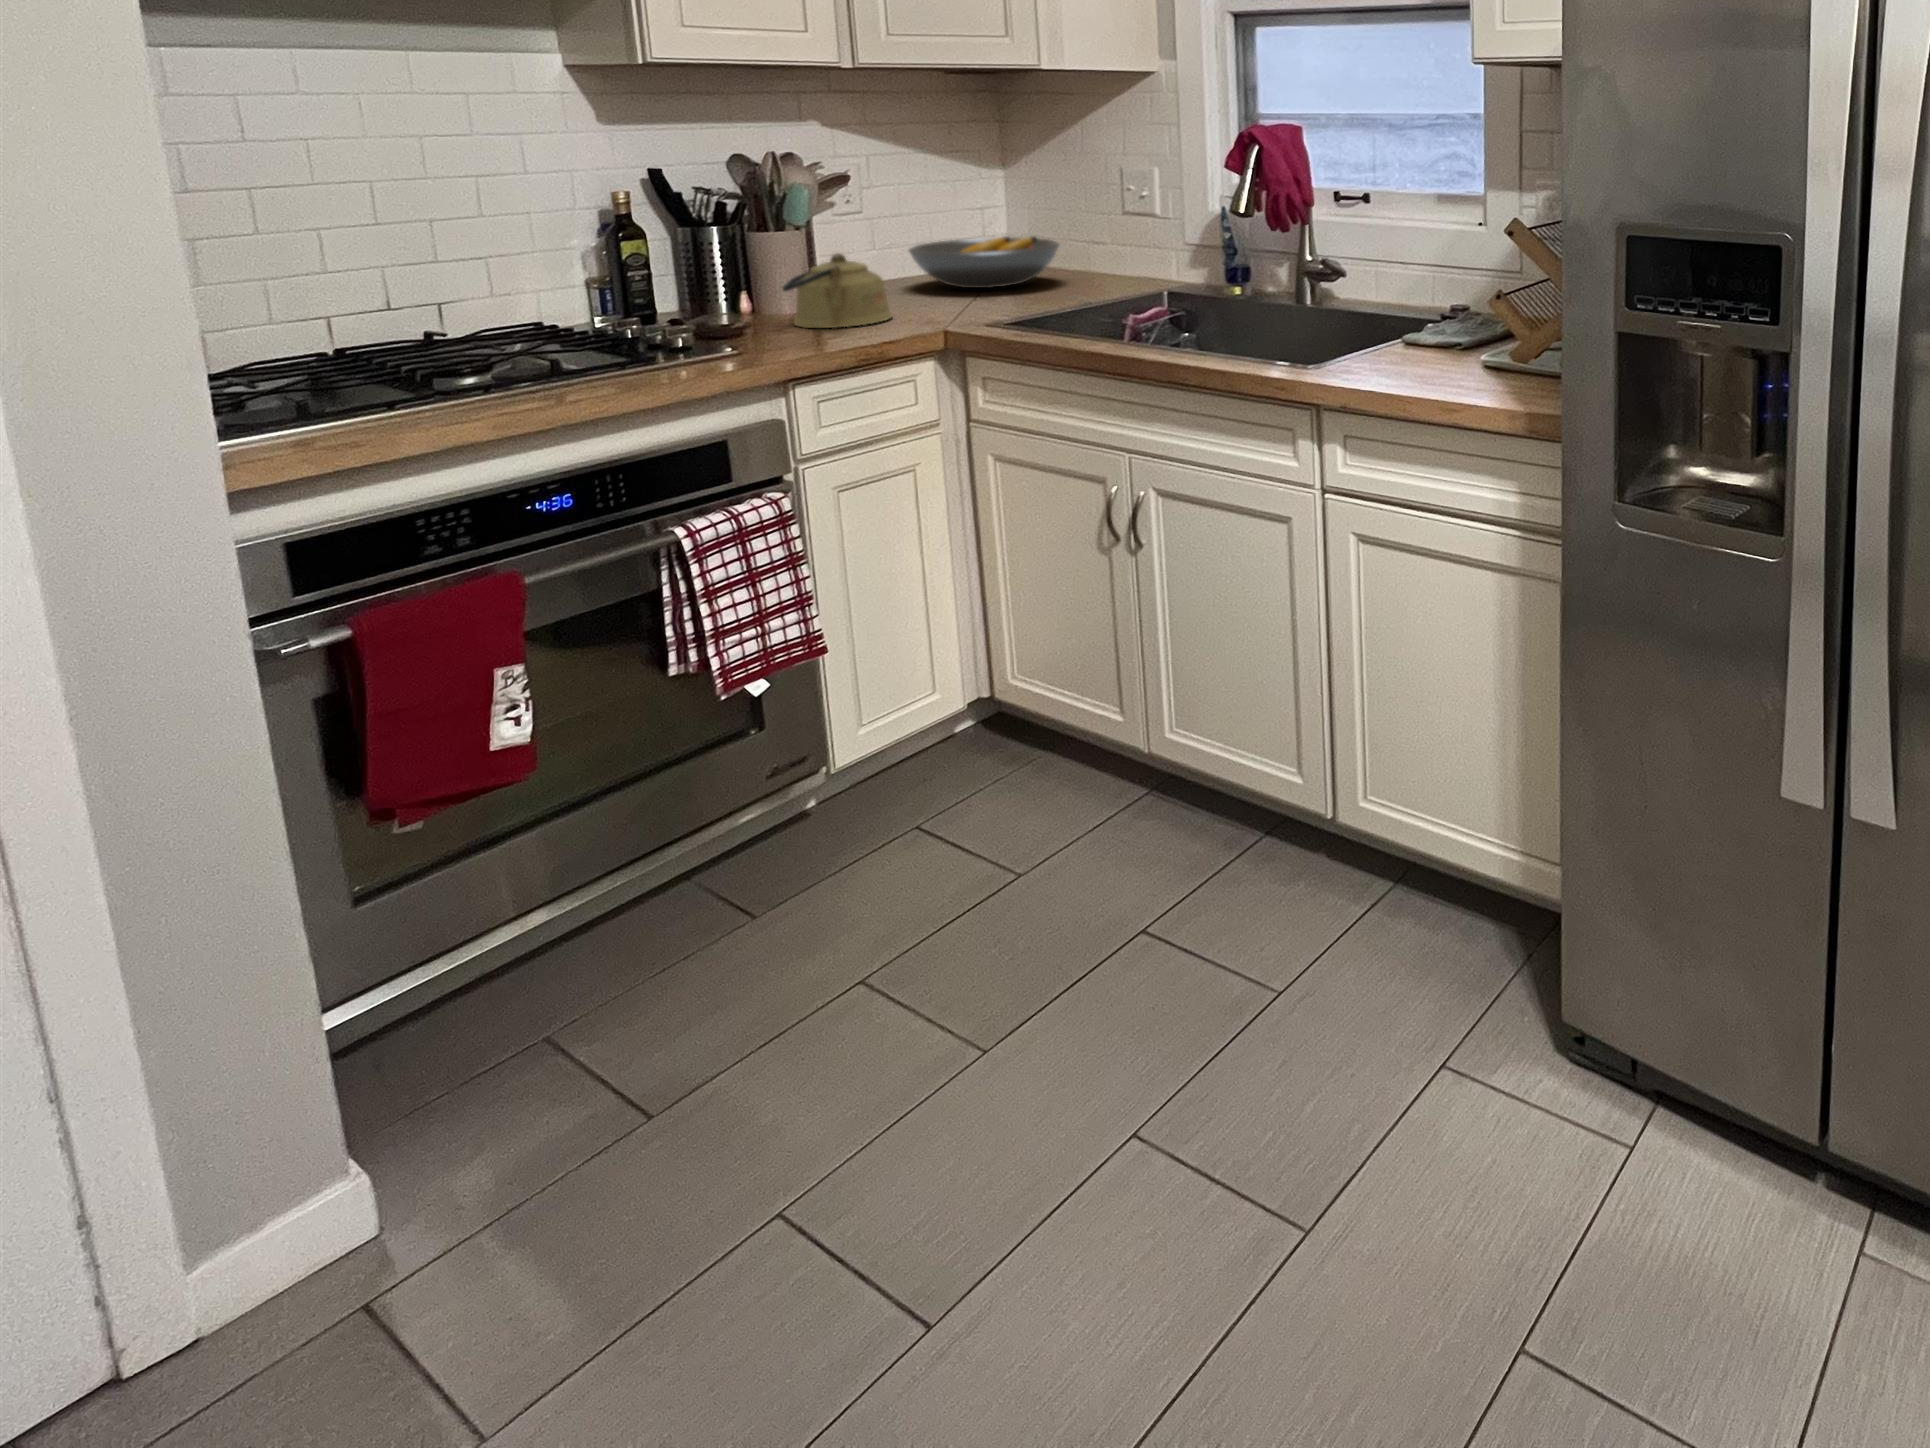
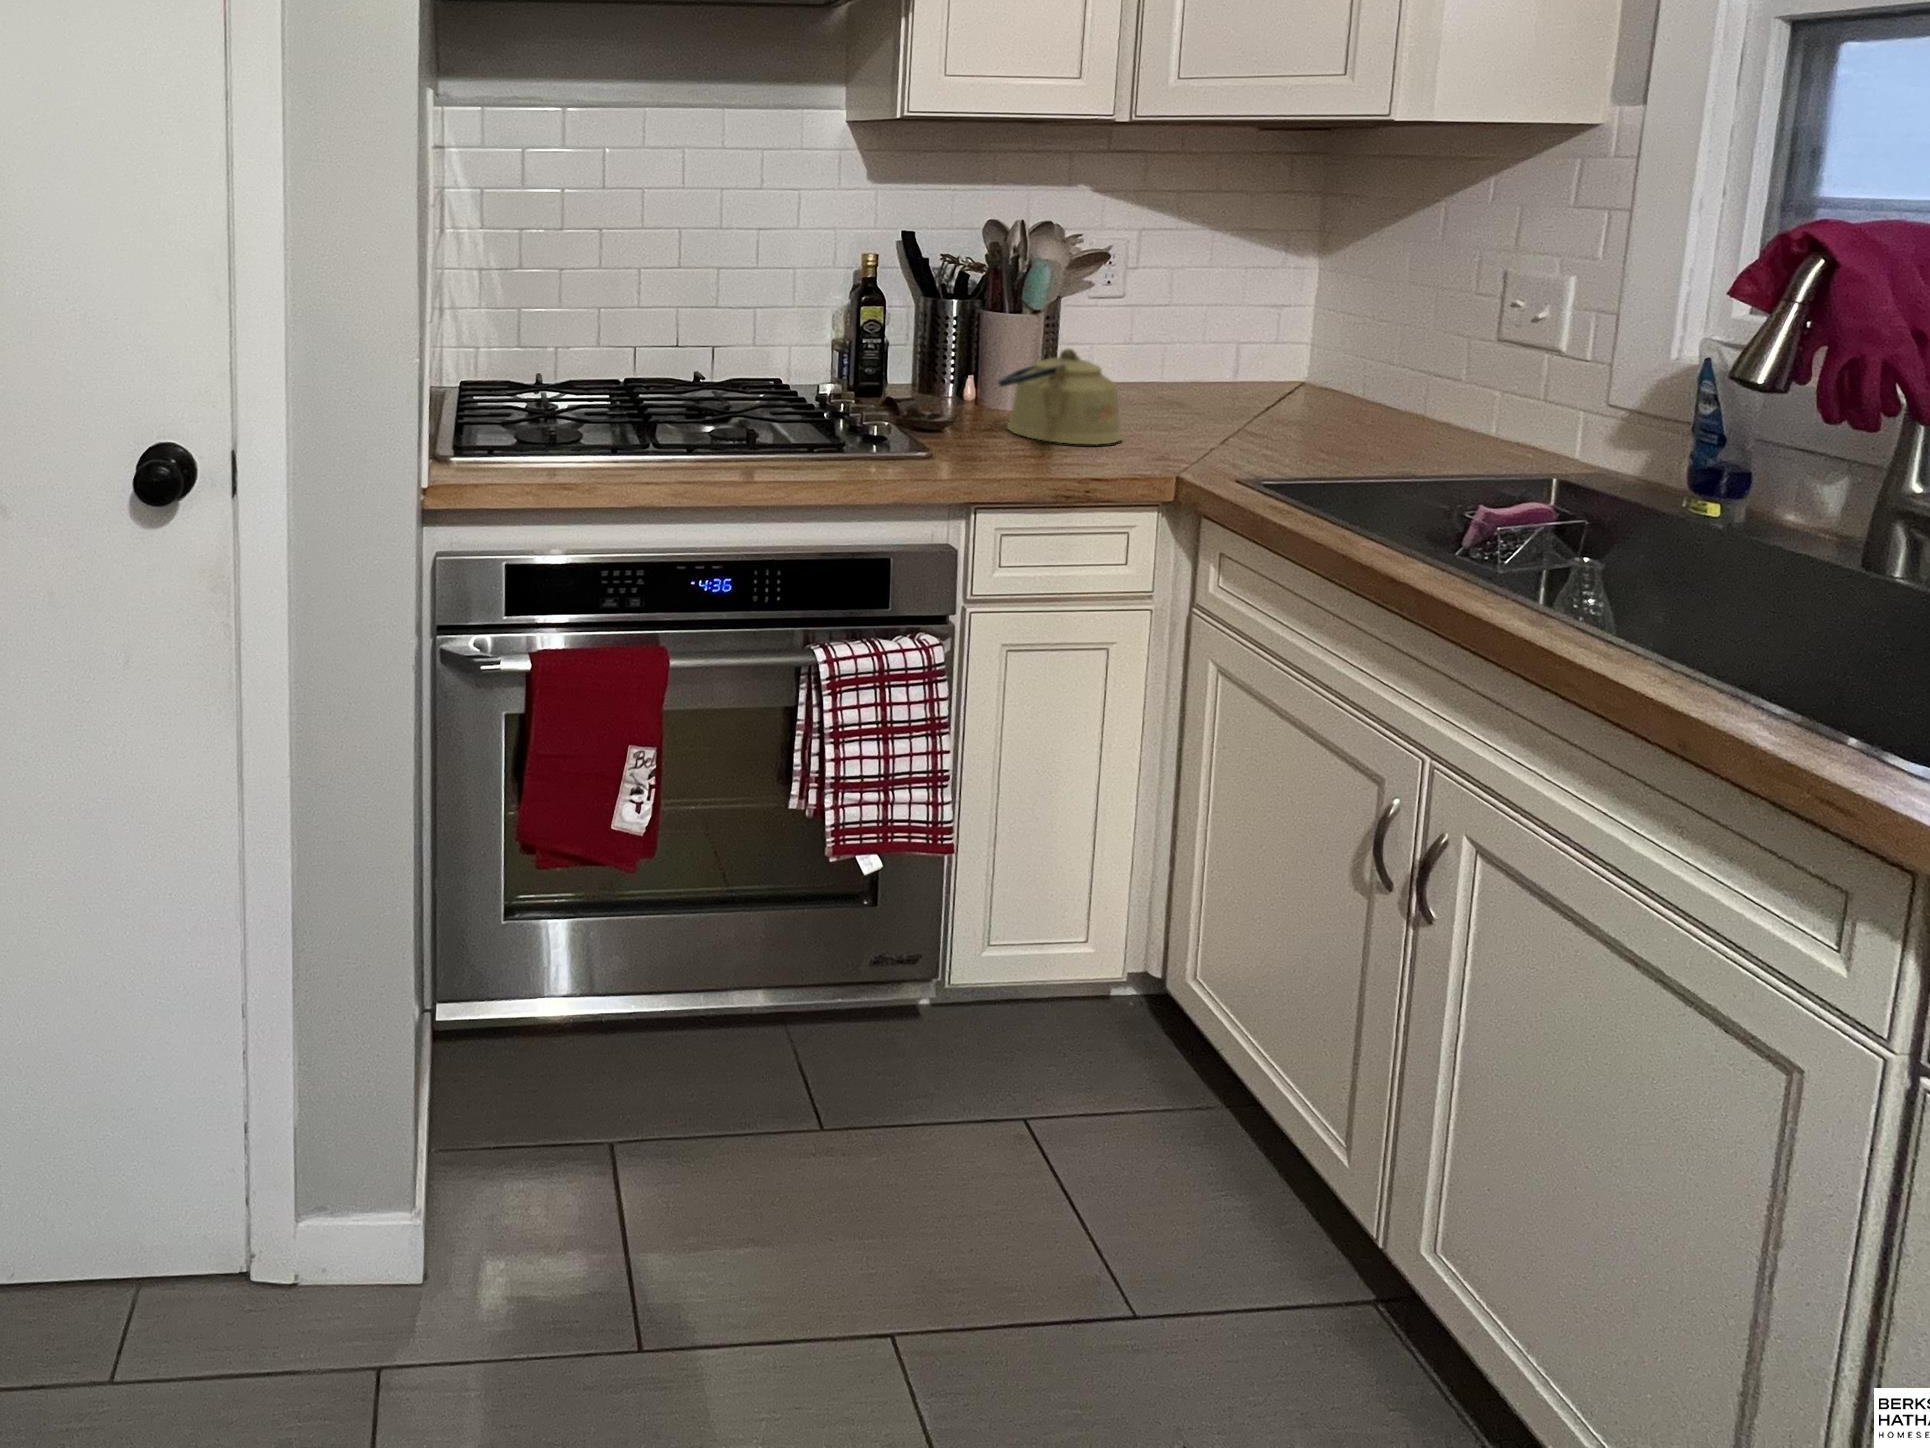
fruit bowl: present [909,236,1059,288] -> none [1168,346,1386,420]

